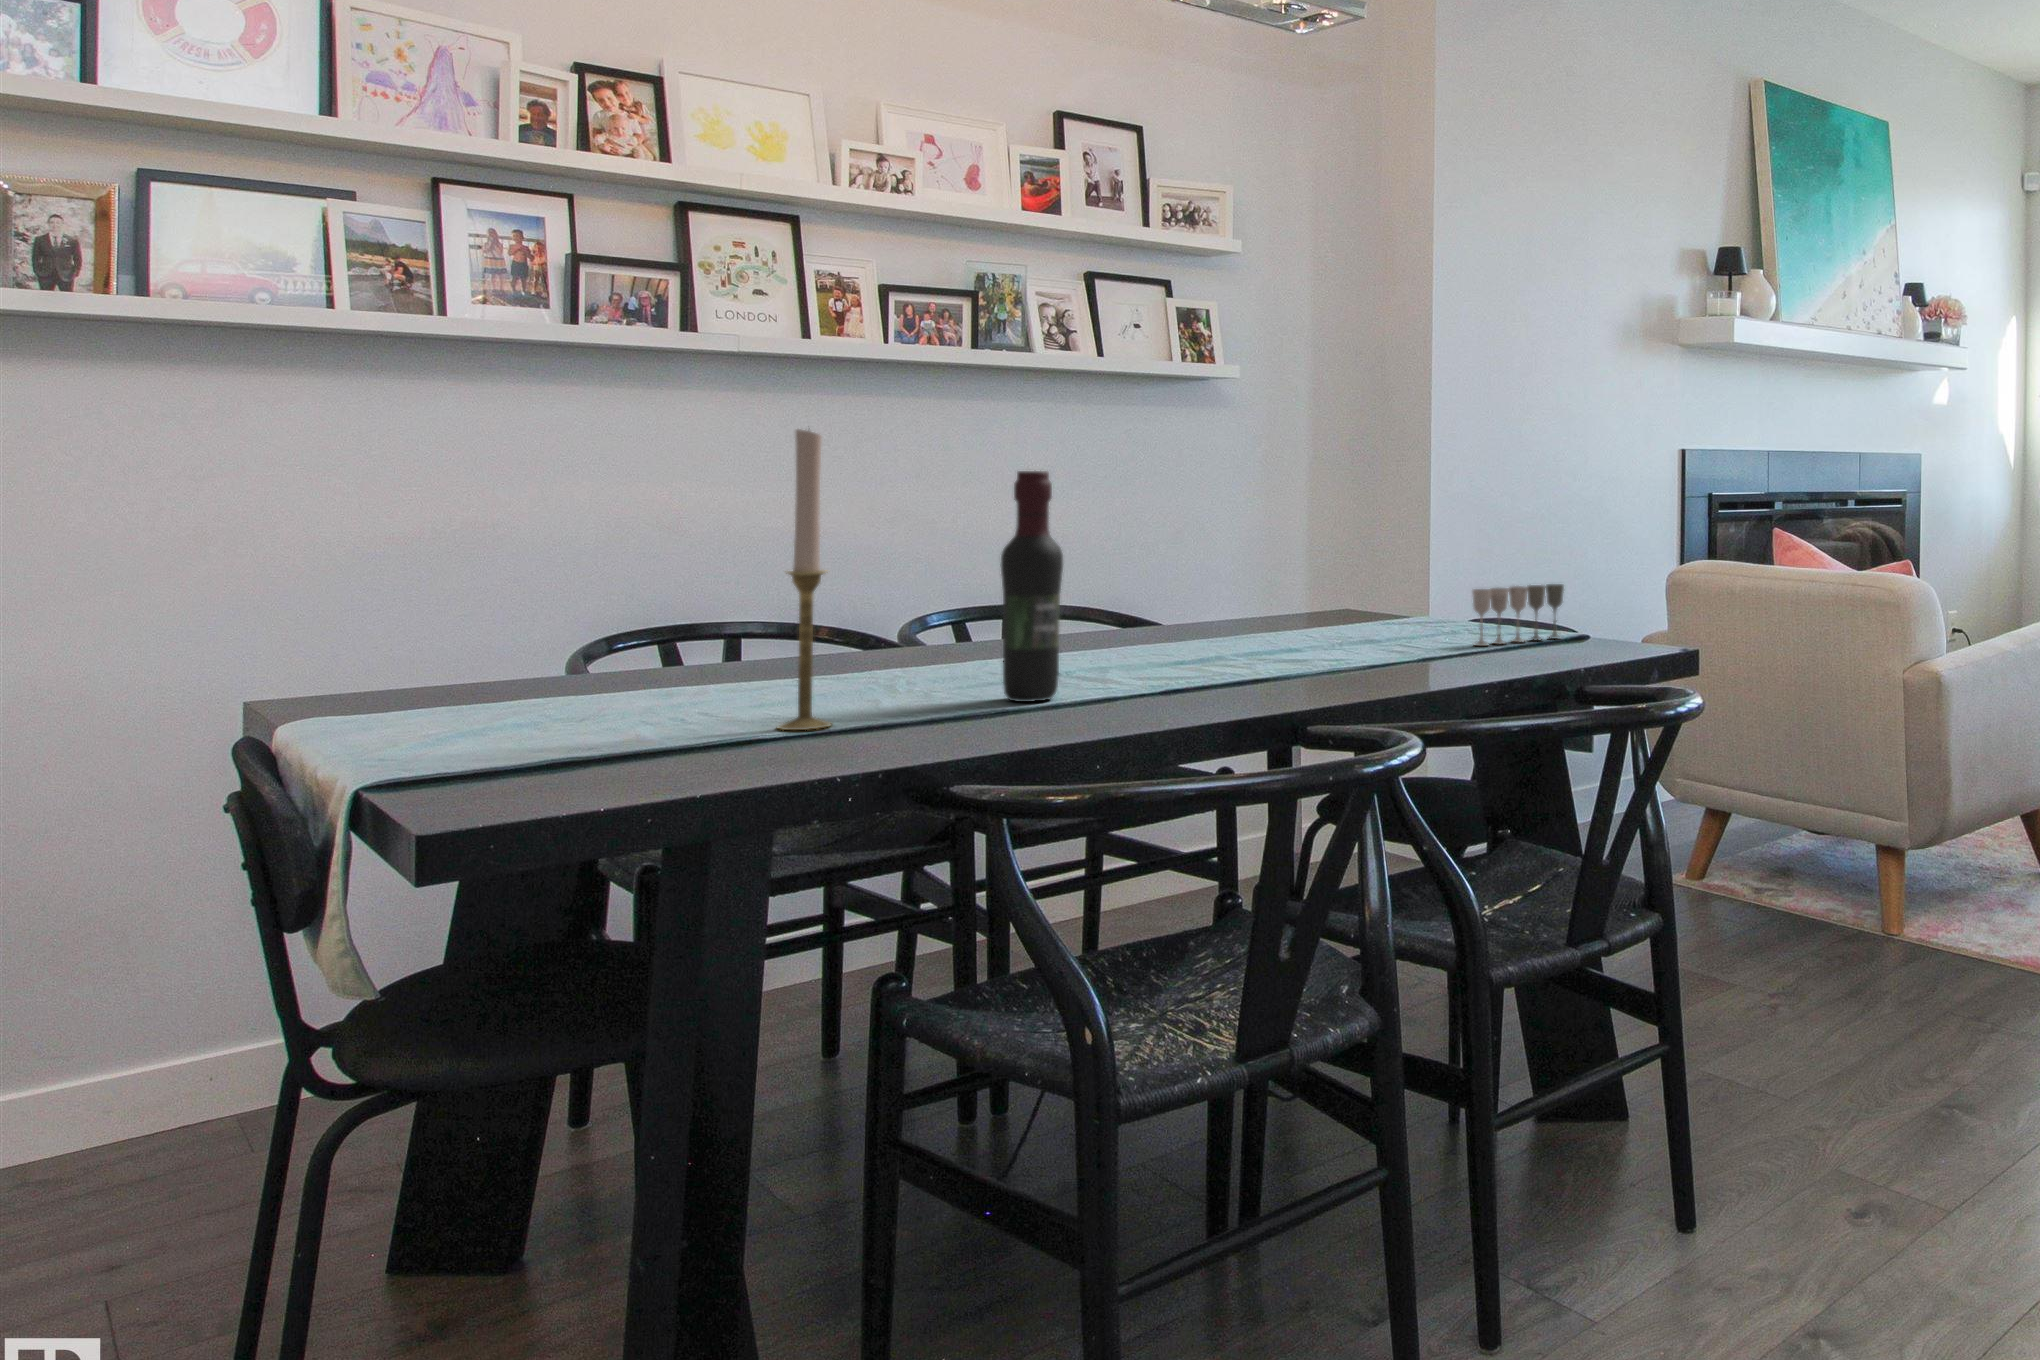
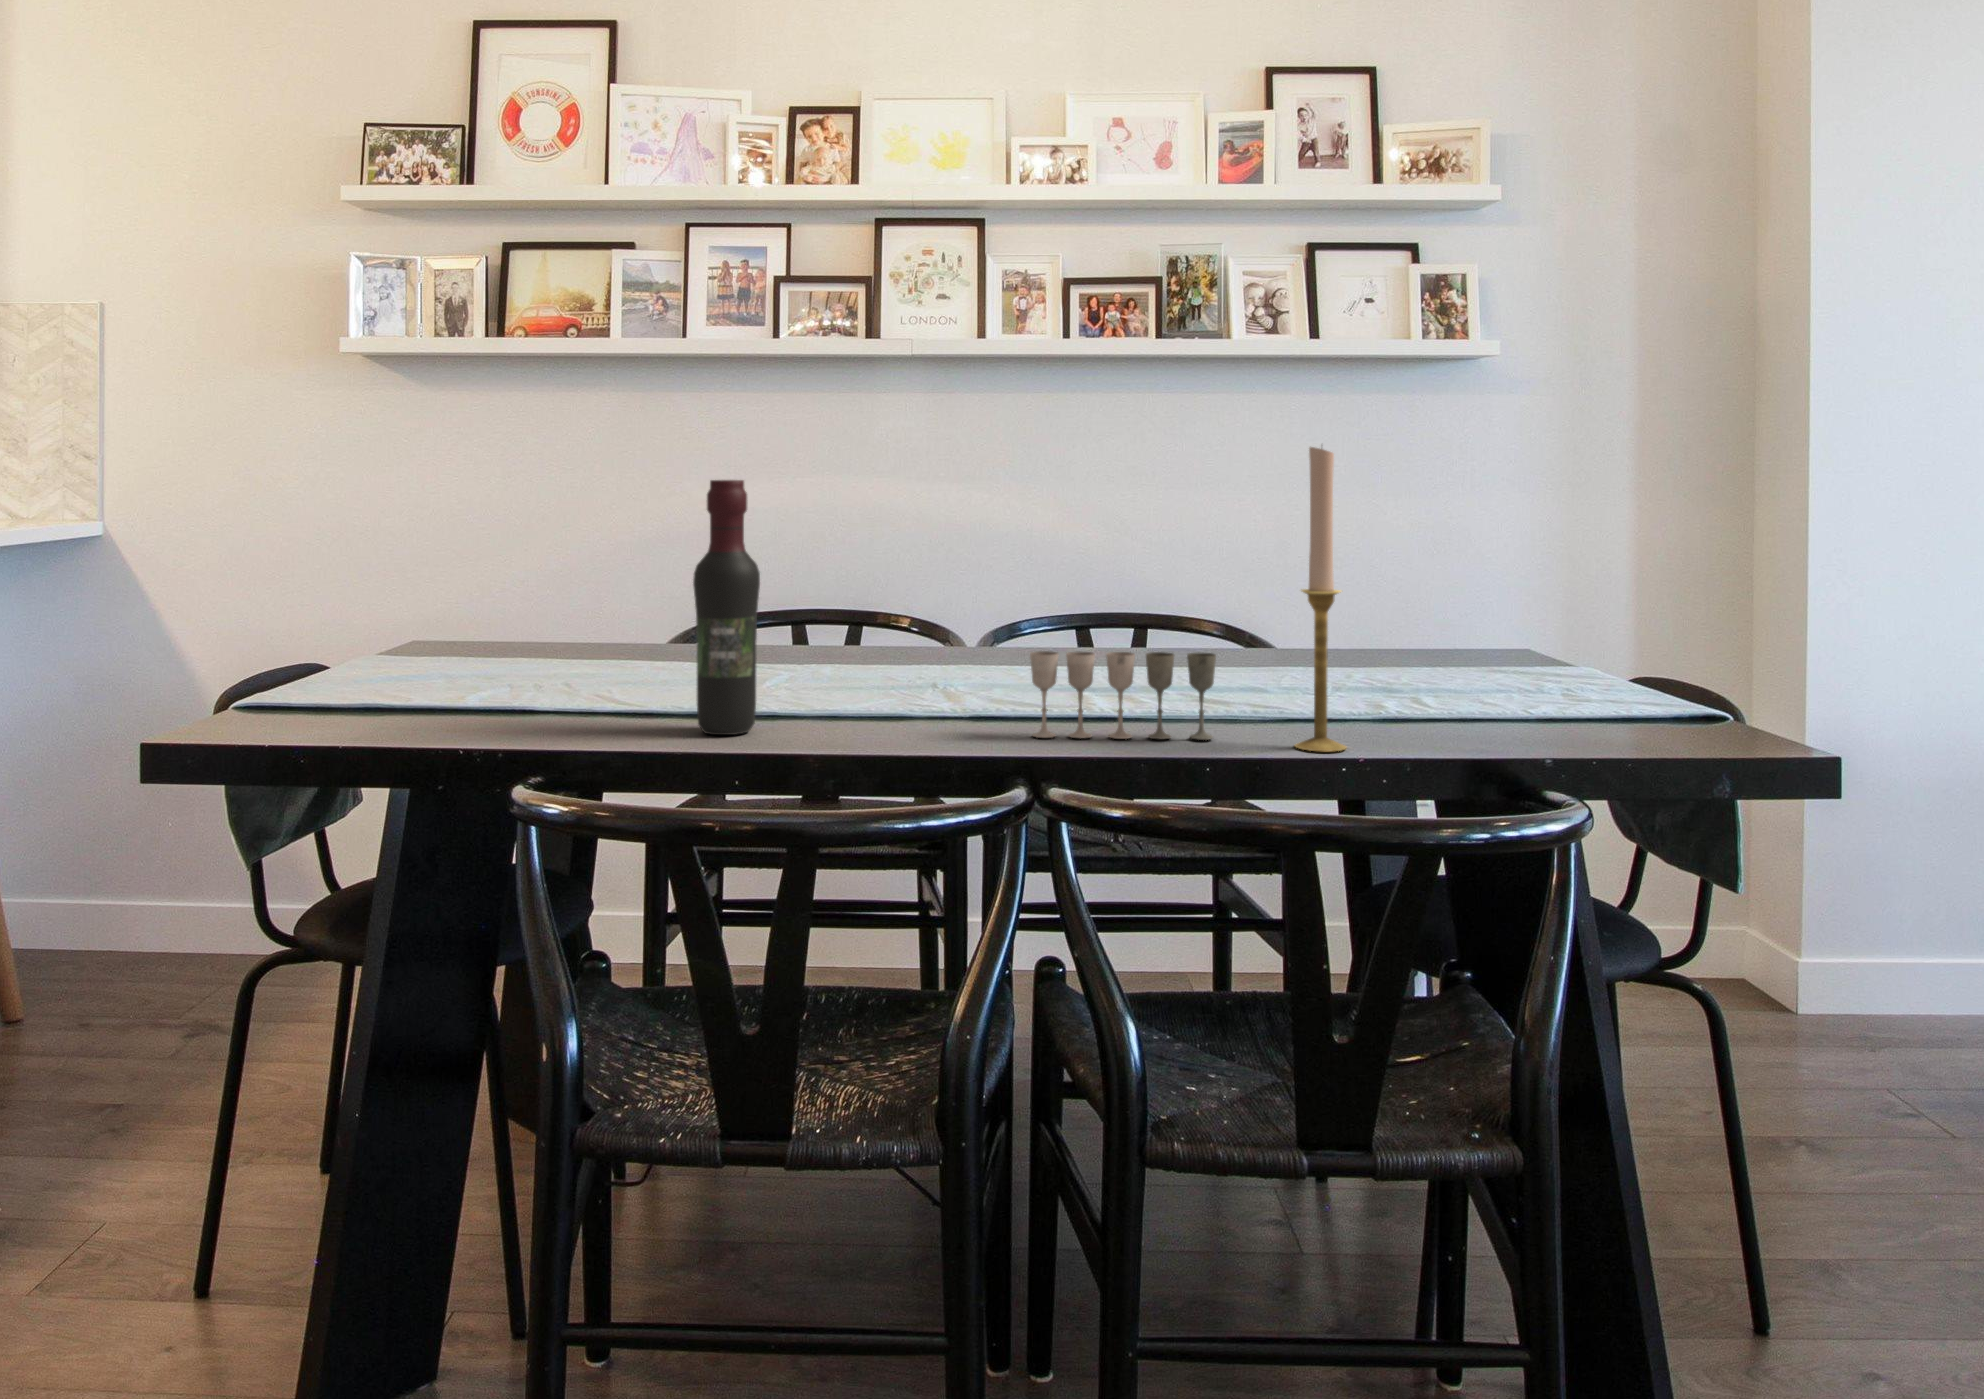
candlestick: present [778,429,831,730] -> present [1295,447,1346,752]
wine glass: present [1472,584,1564,646] -> present [1030,651,1216,740]

